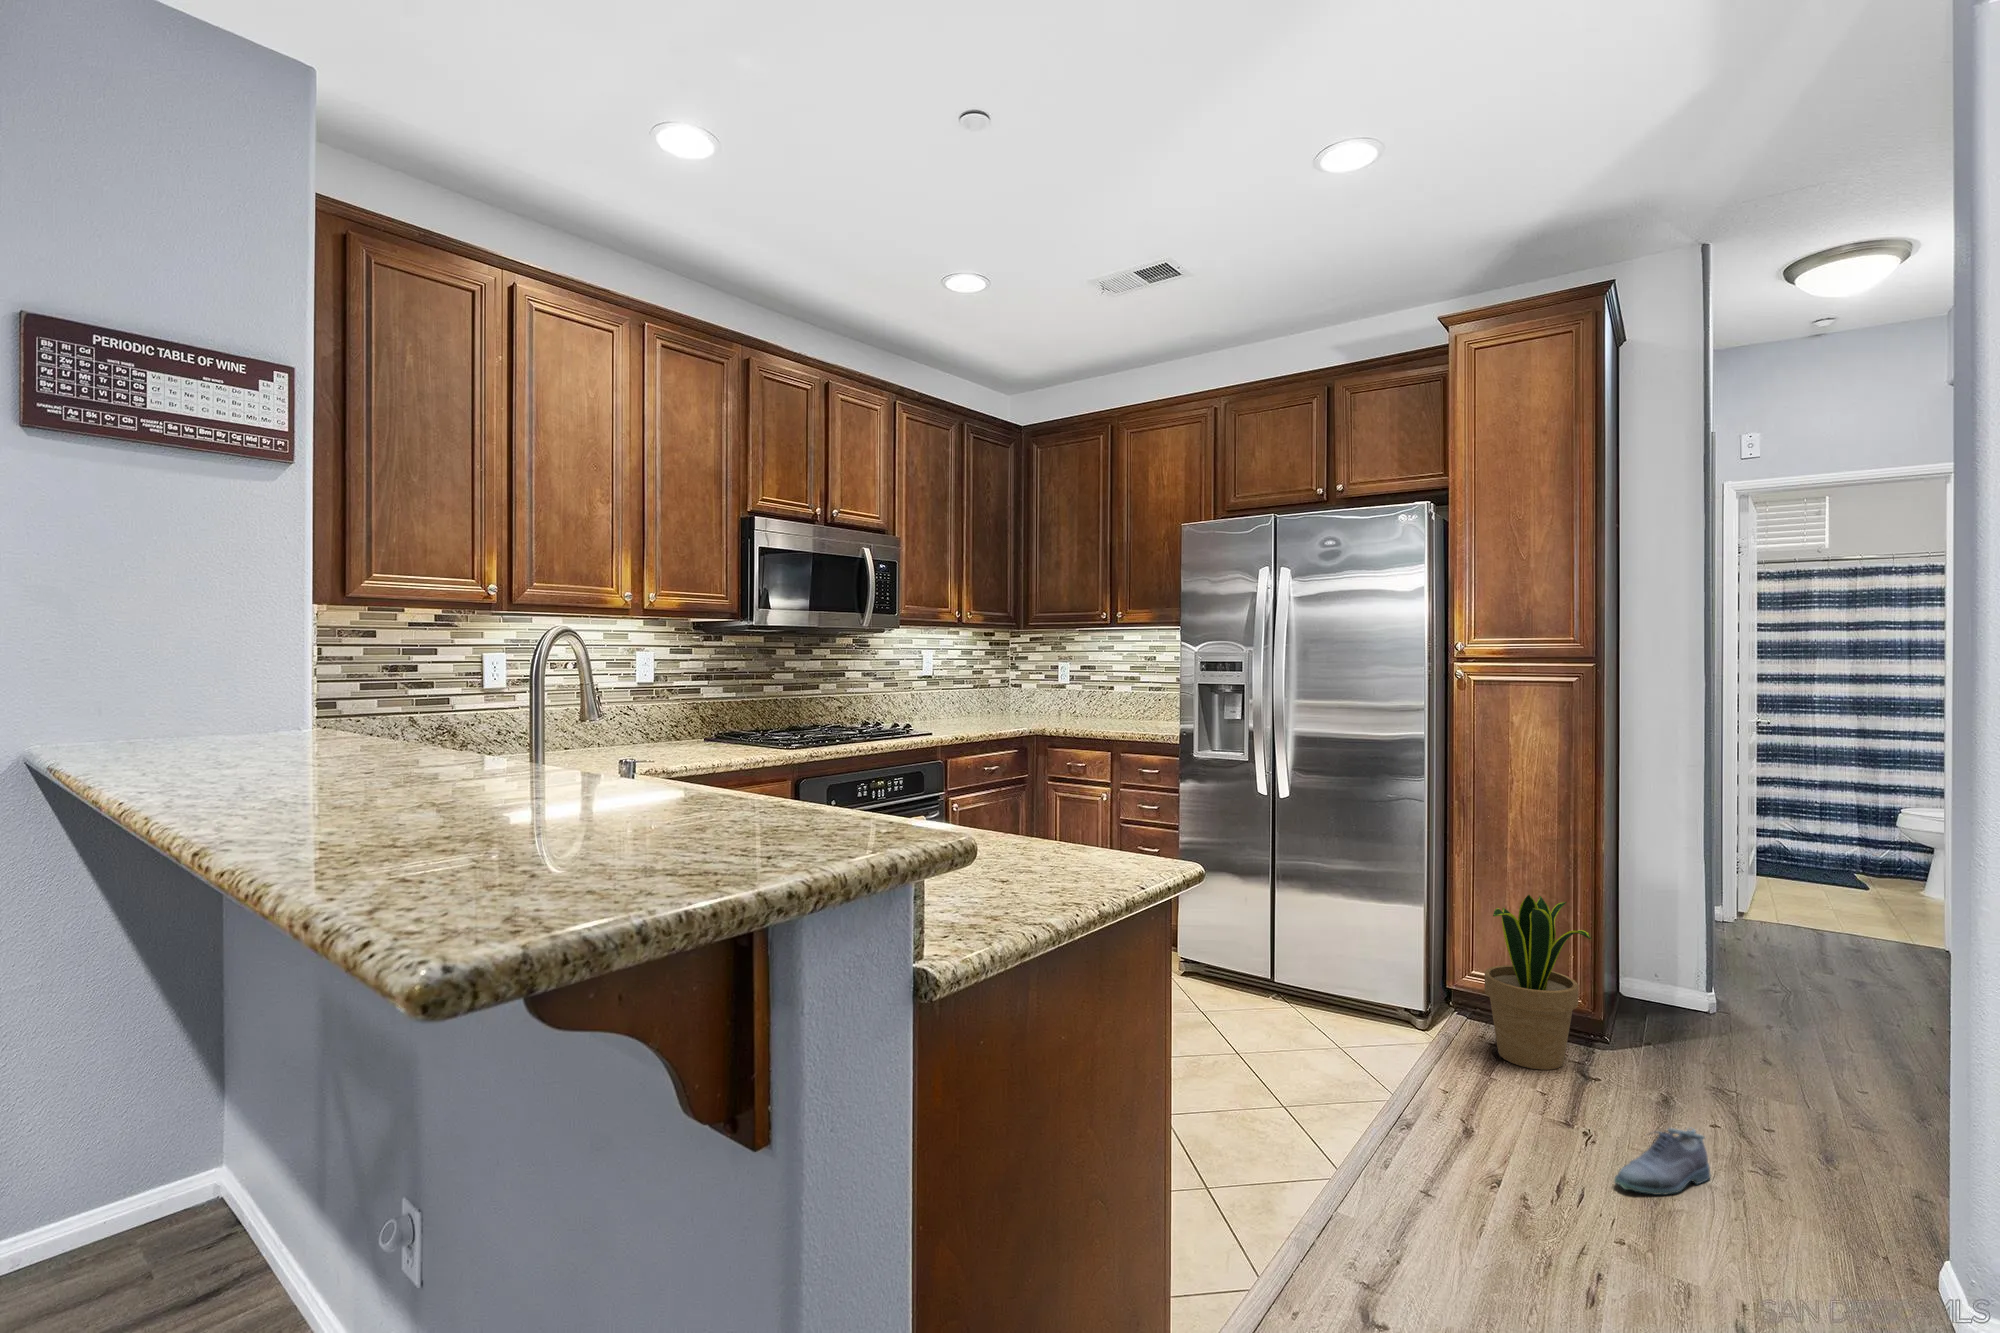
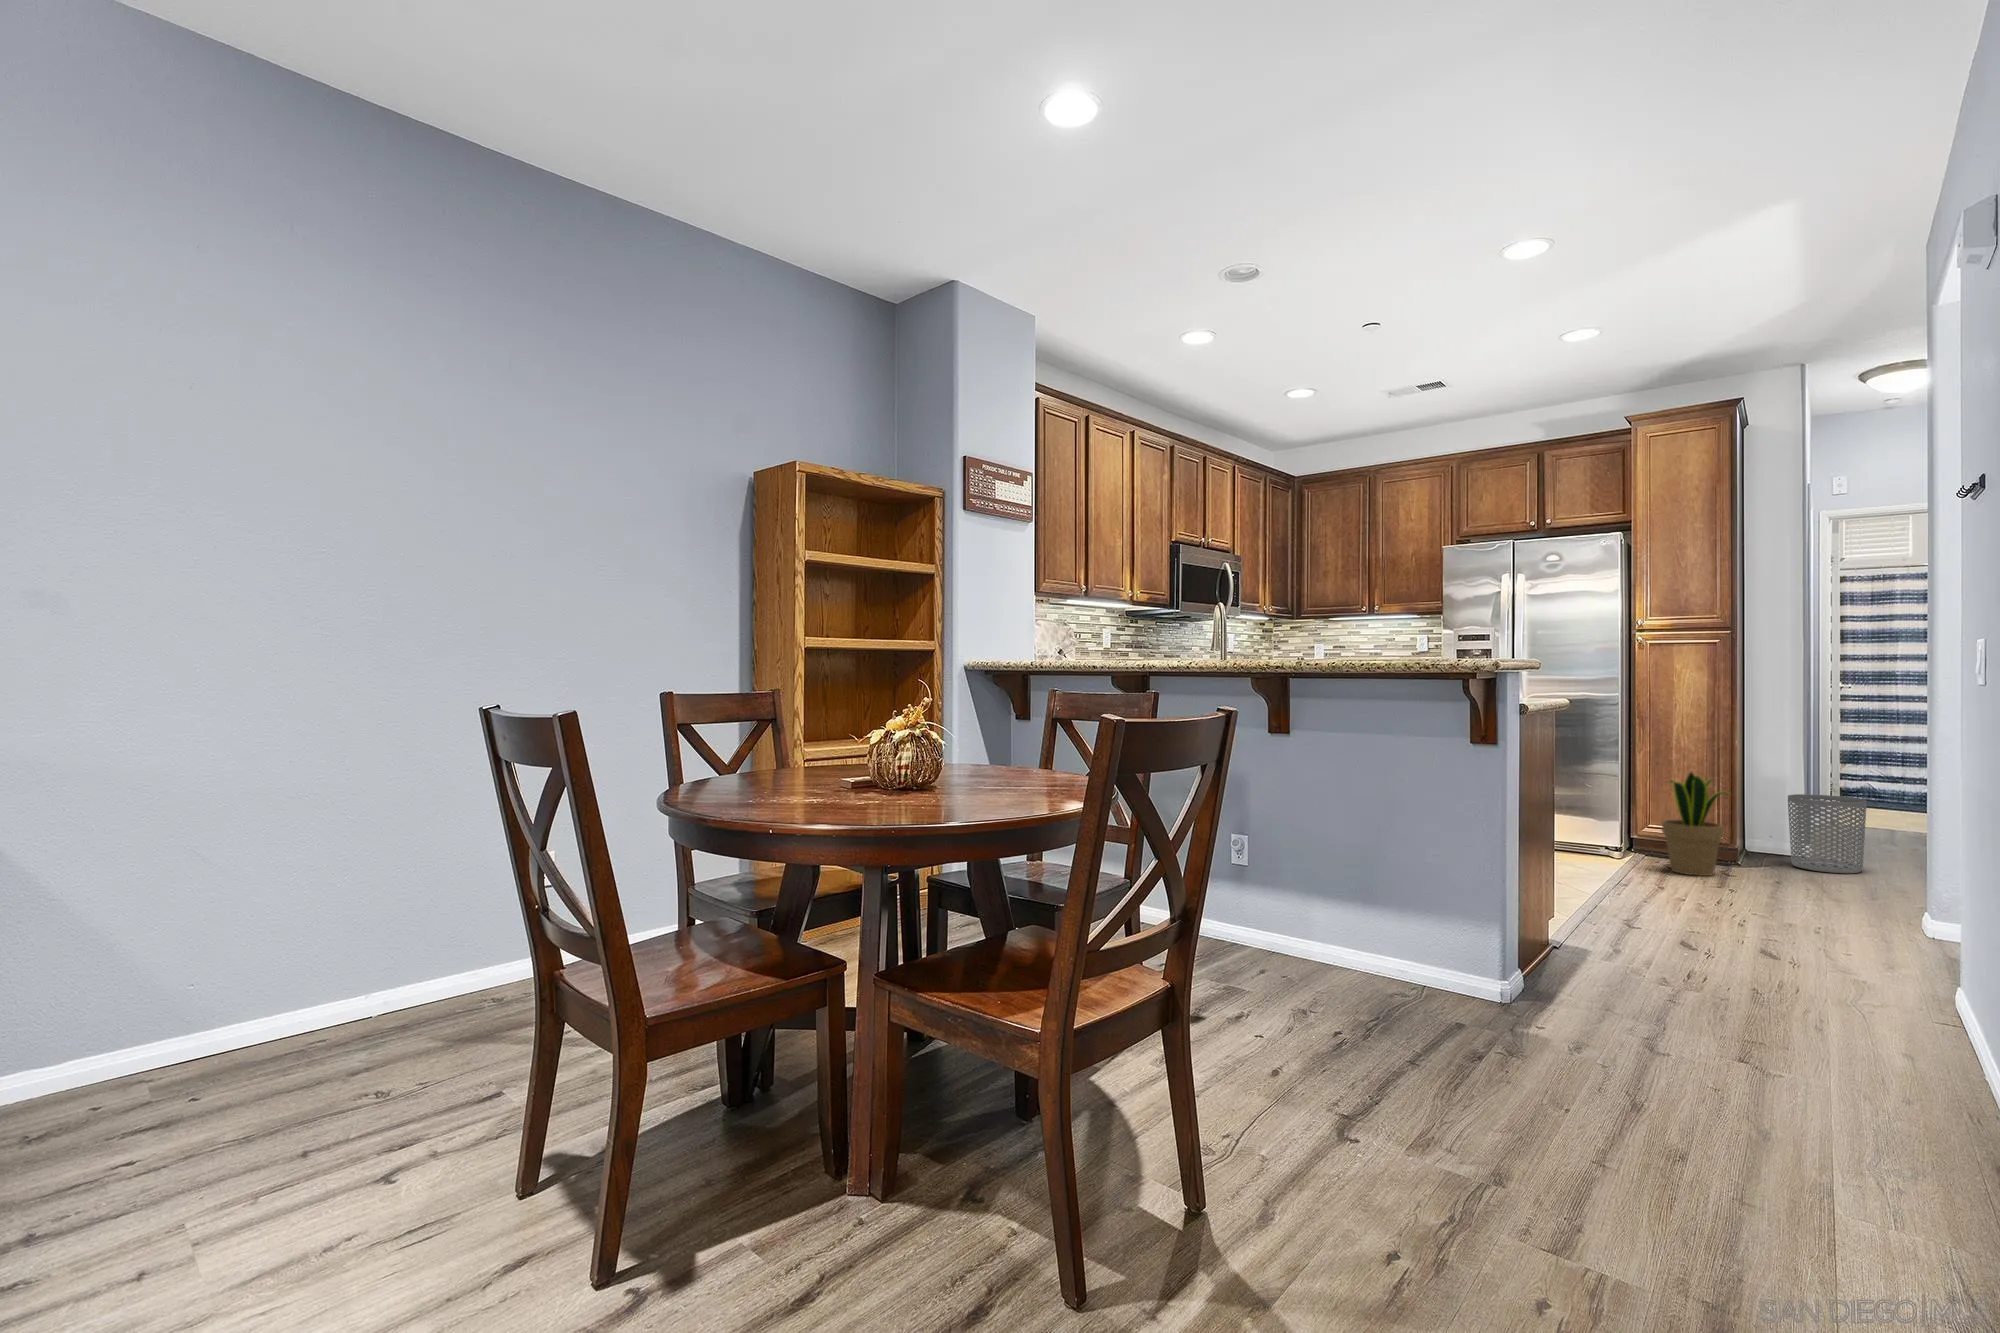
waste bin: none [1679,917,1800,1058] -> present [1788,794,1867,874]
shoe: present [1614,1128,1710,1195] -> none [1751,878,1805,907]

